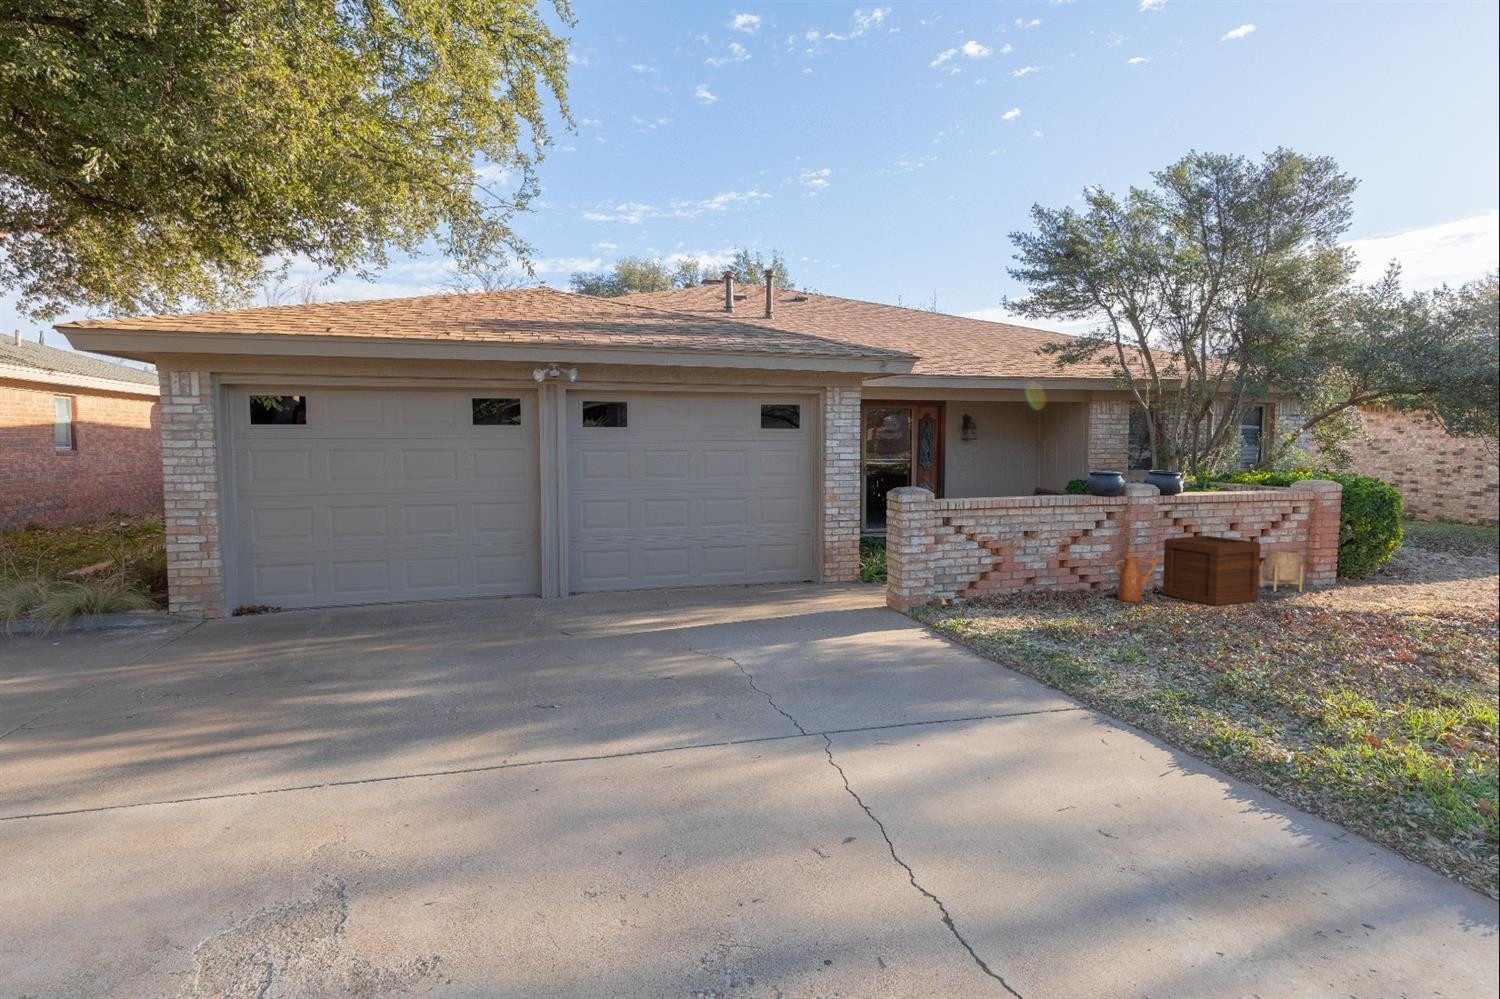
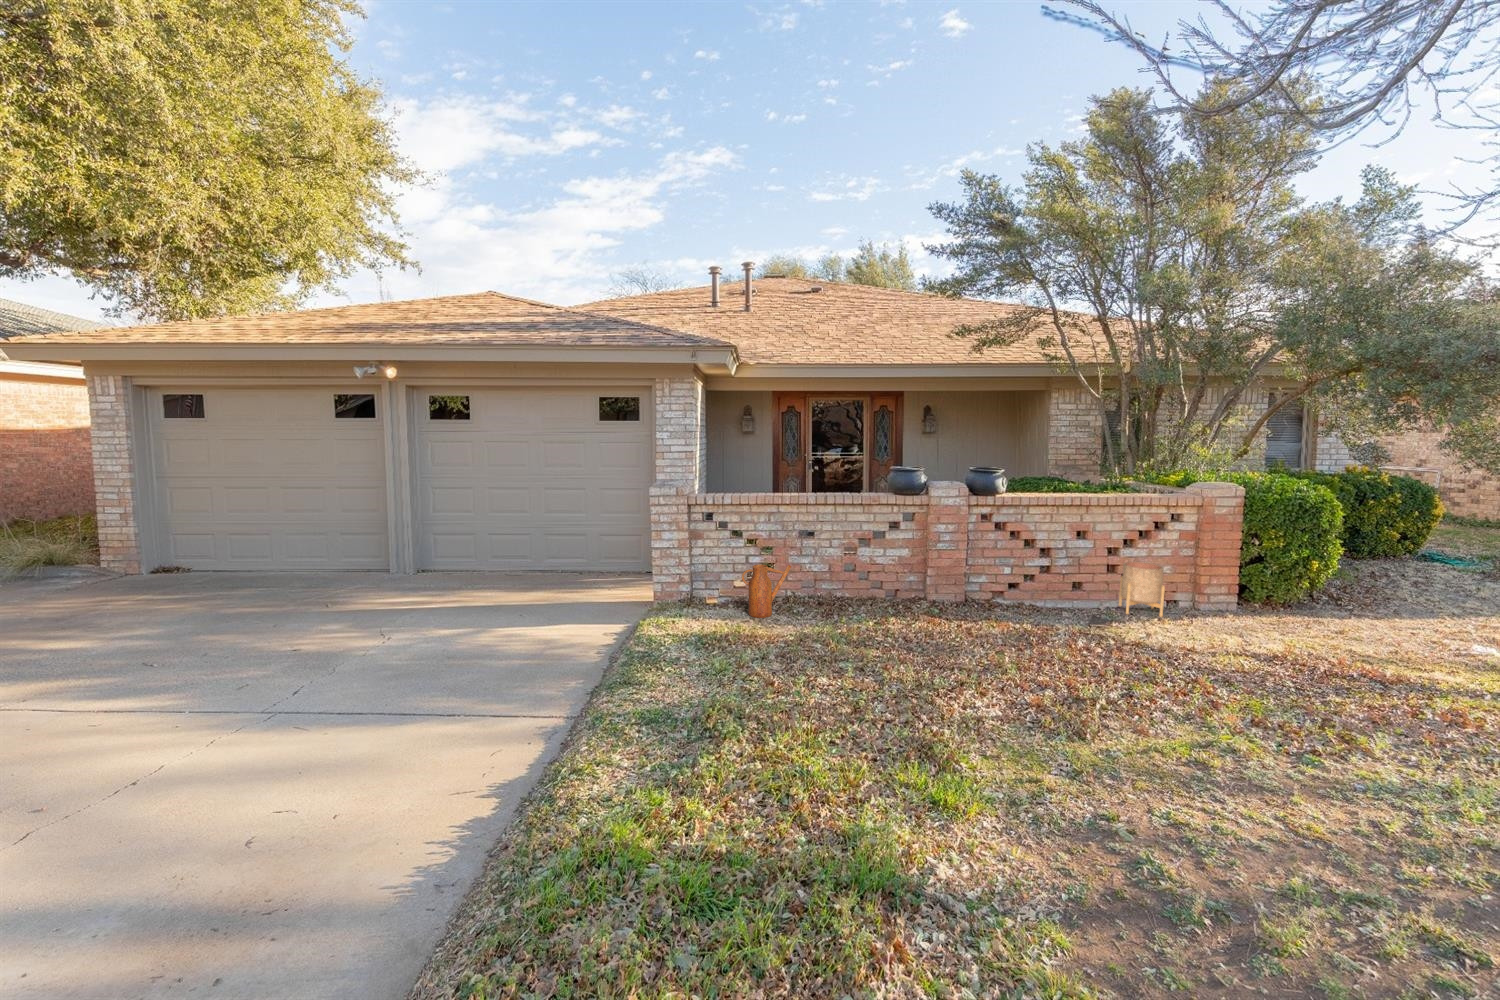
wooden crate: present [1163,536,1260,606] -> none [975,544,1085,632]
watering can: present [1114,556,1160,602] -> present [742,565,791,618]

